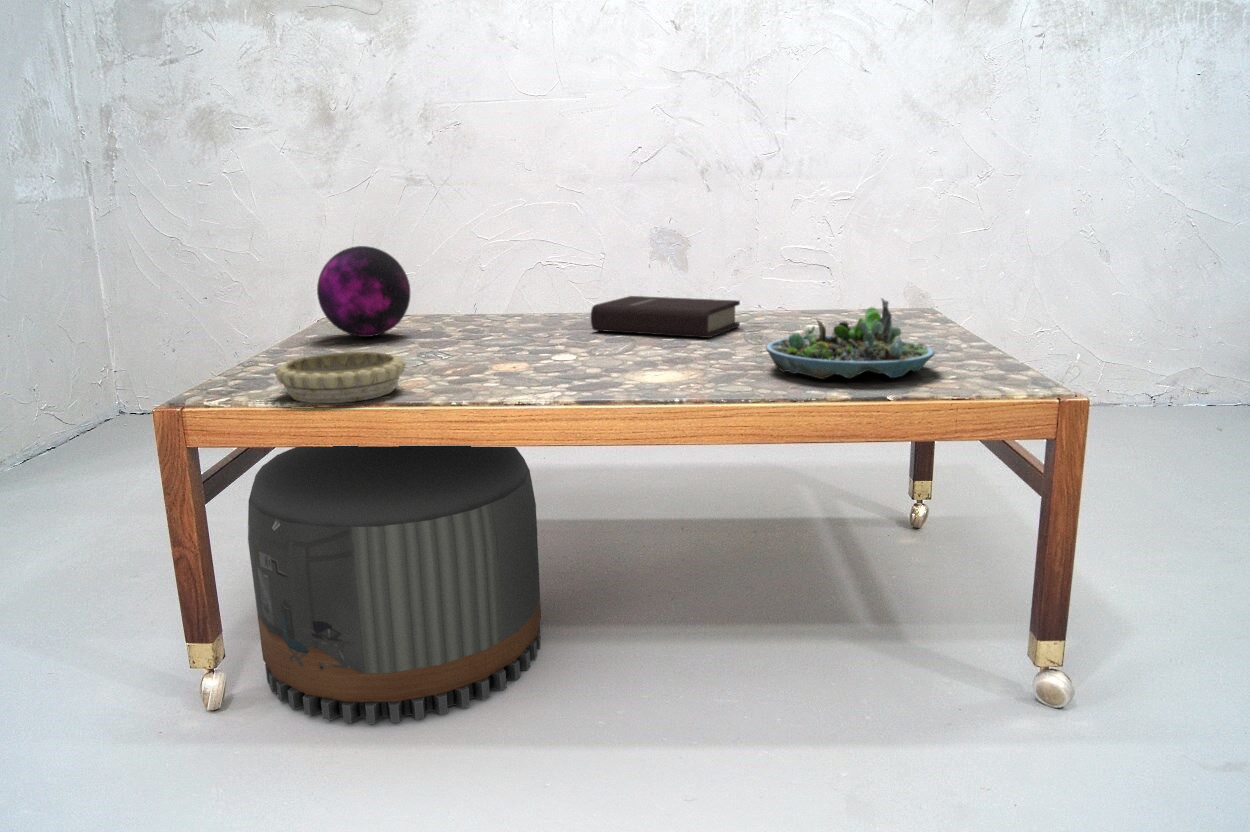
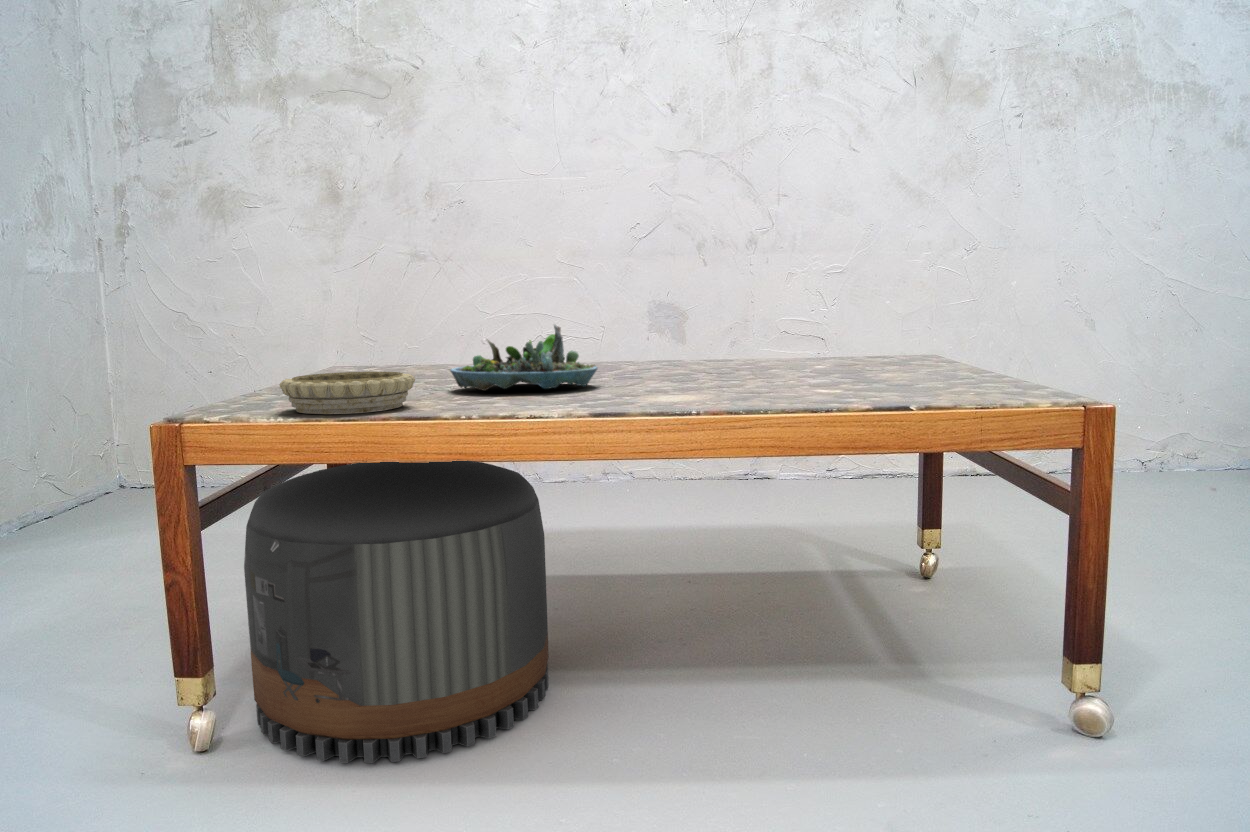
decorative orb: present [317,246,410,337] -> none [324,291,416,381]
book: present [591,296,740,338] -> none [596,345,744,377]
succulent planter: present [766,298,934,379] -> present [450,325,598,391]

